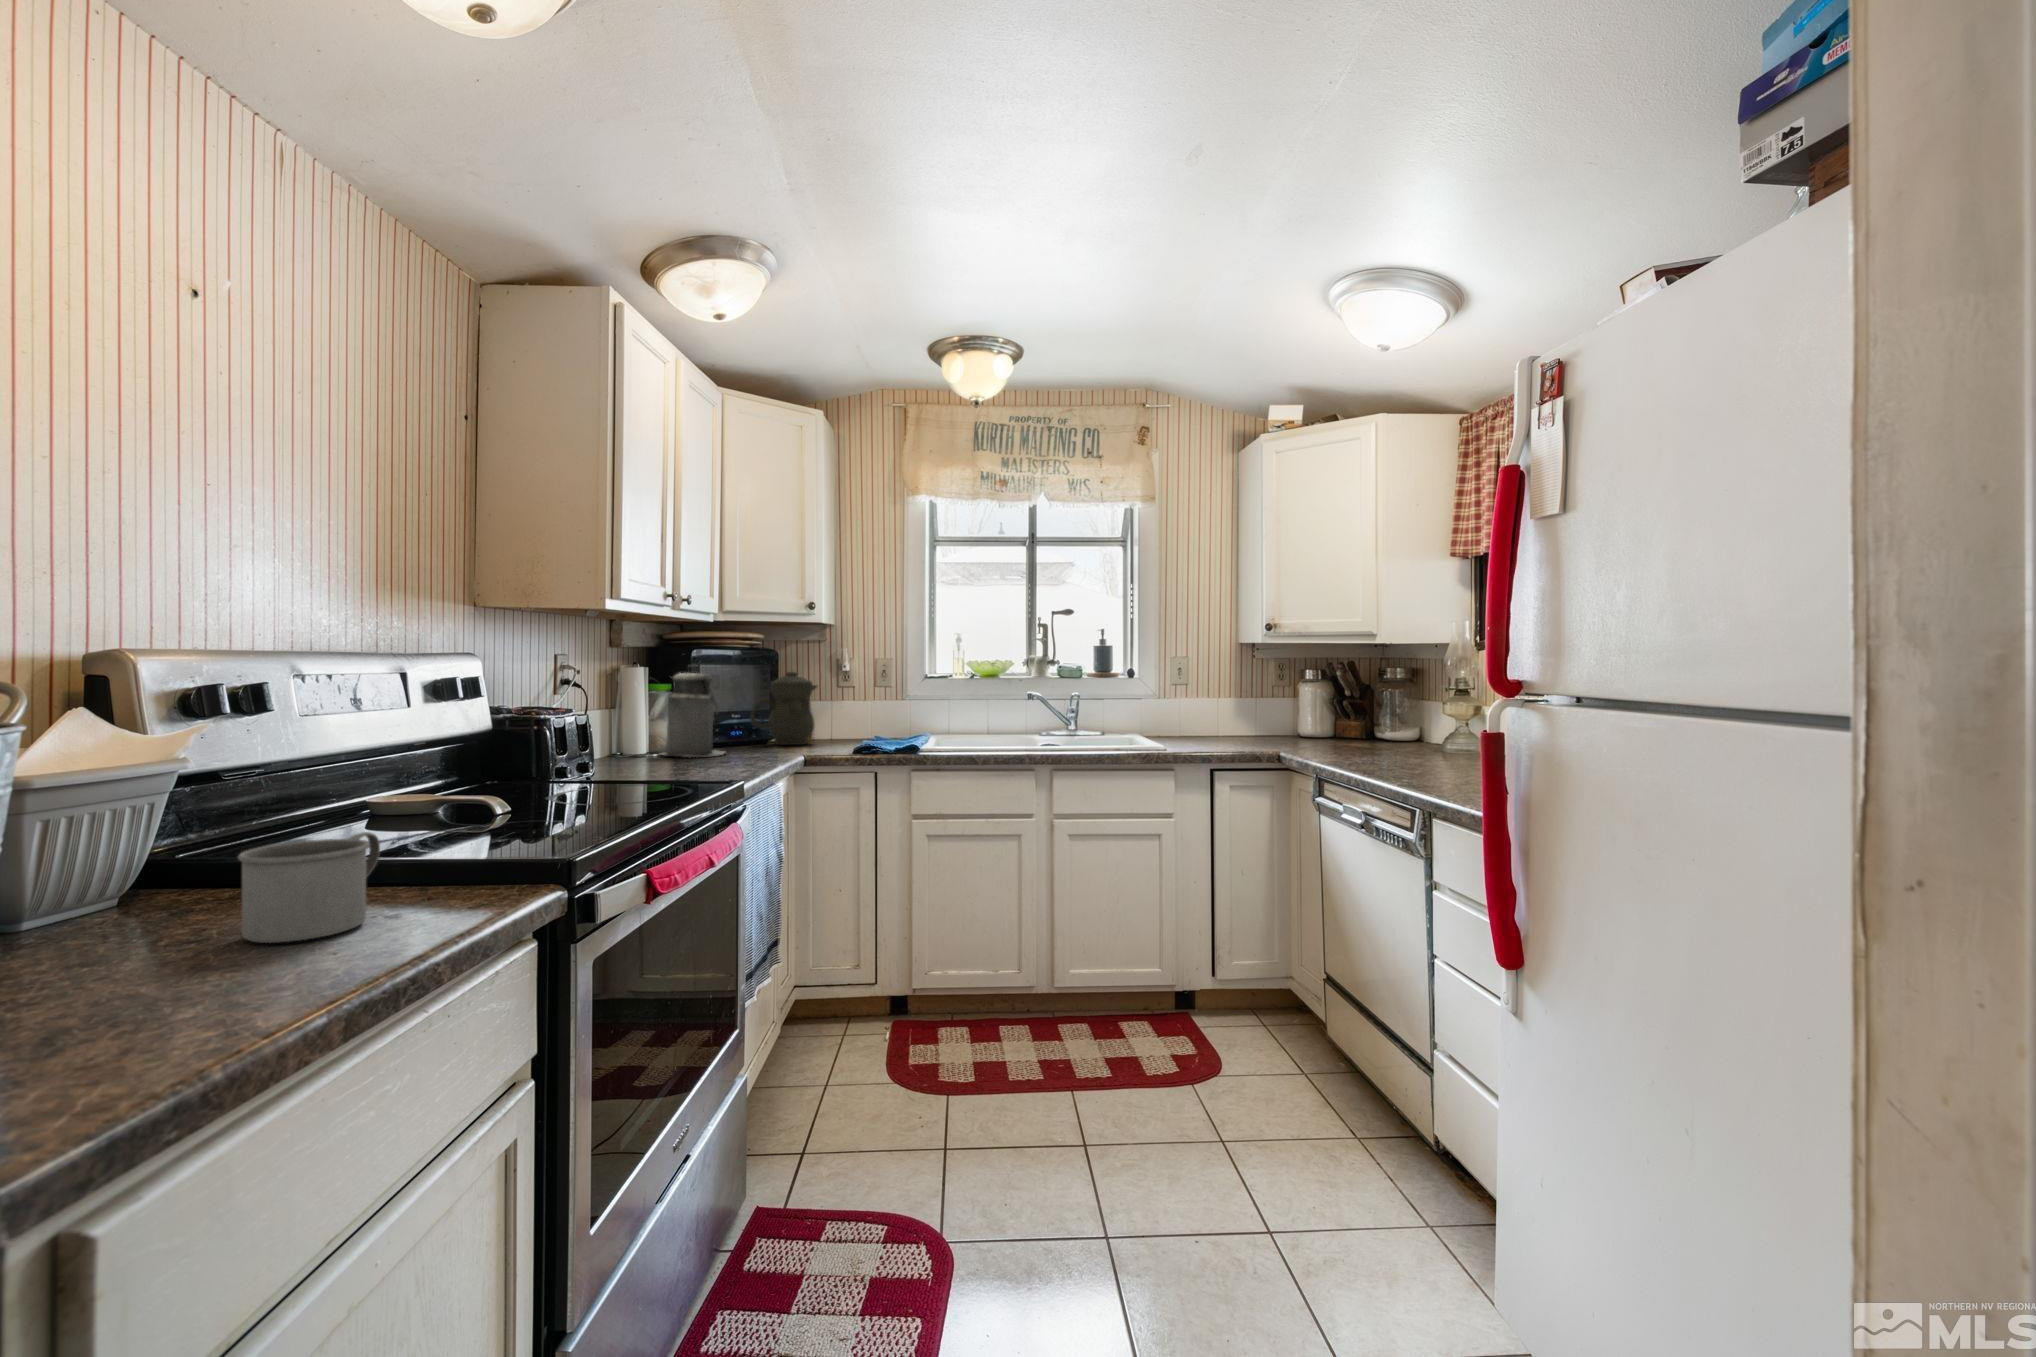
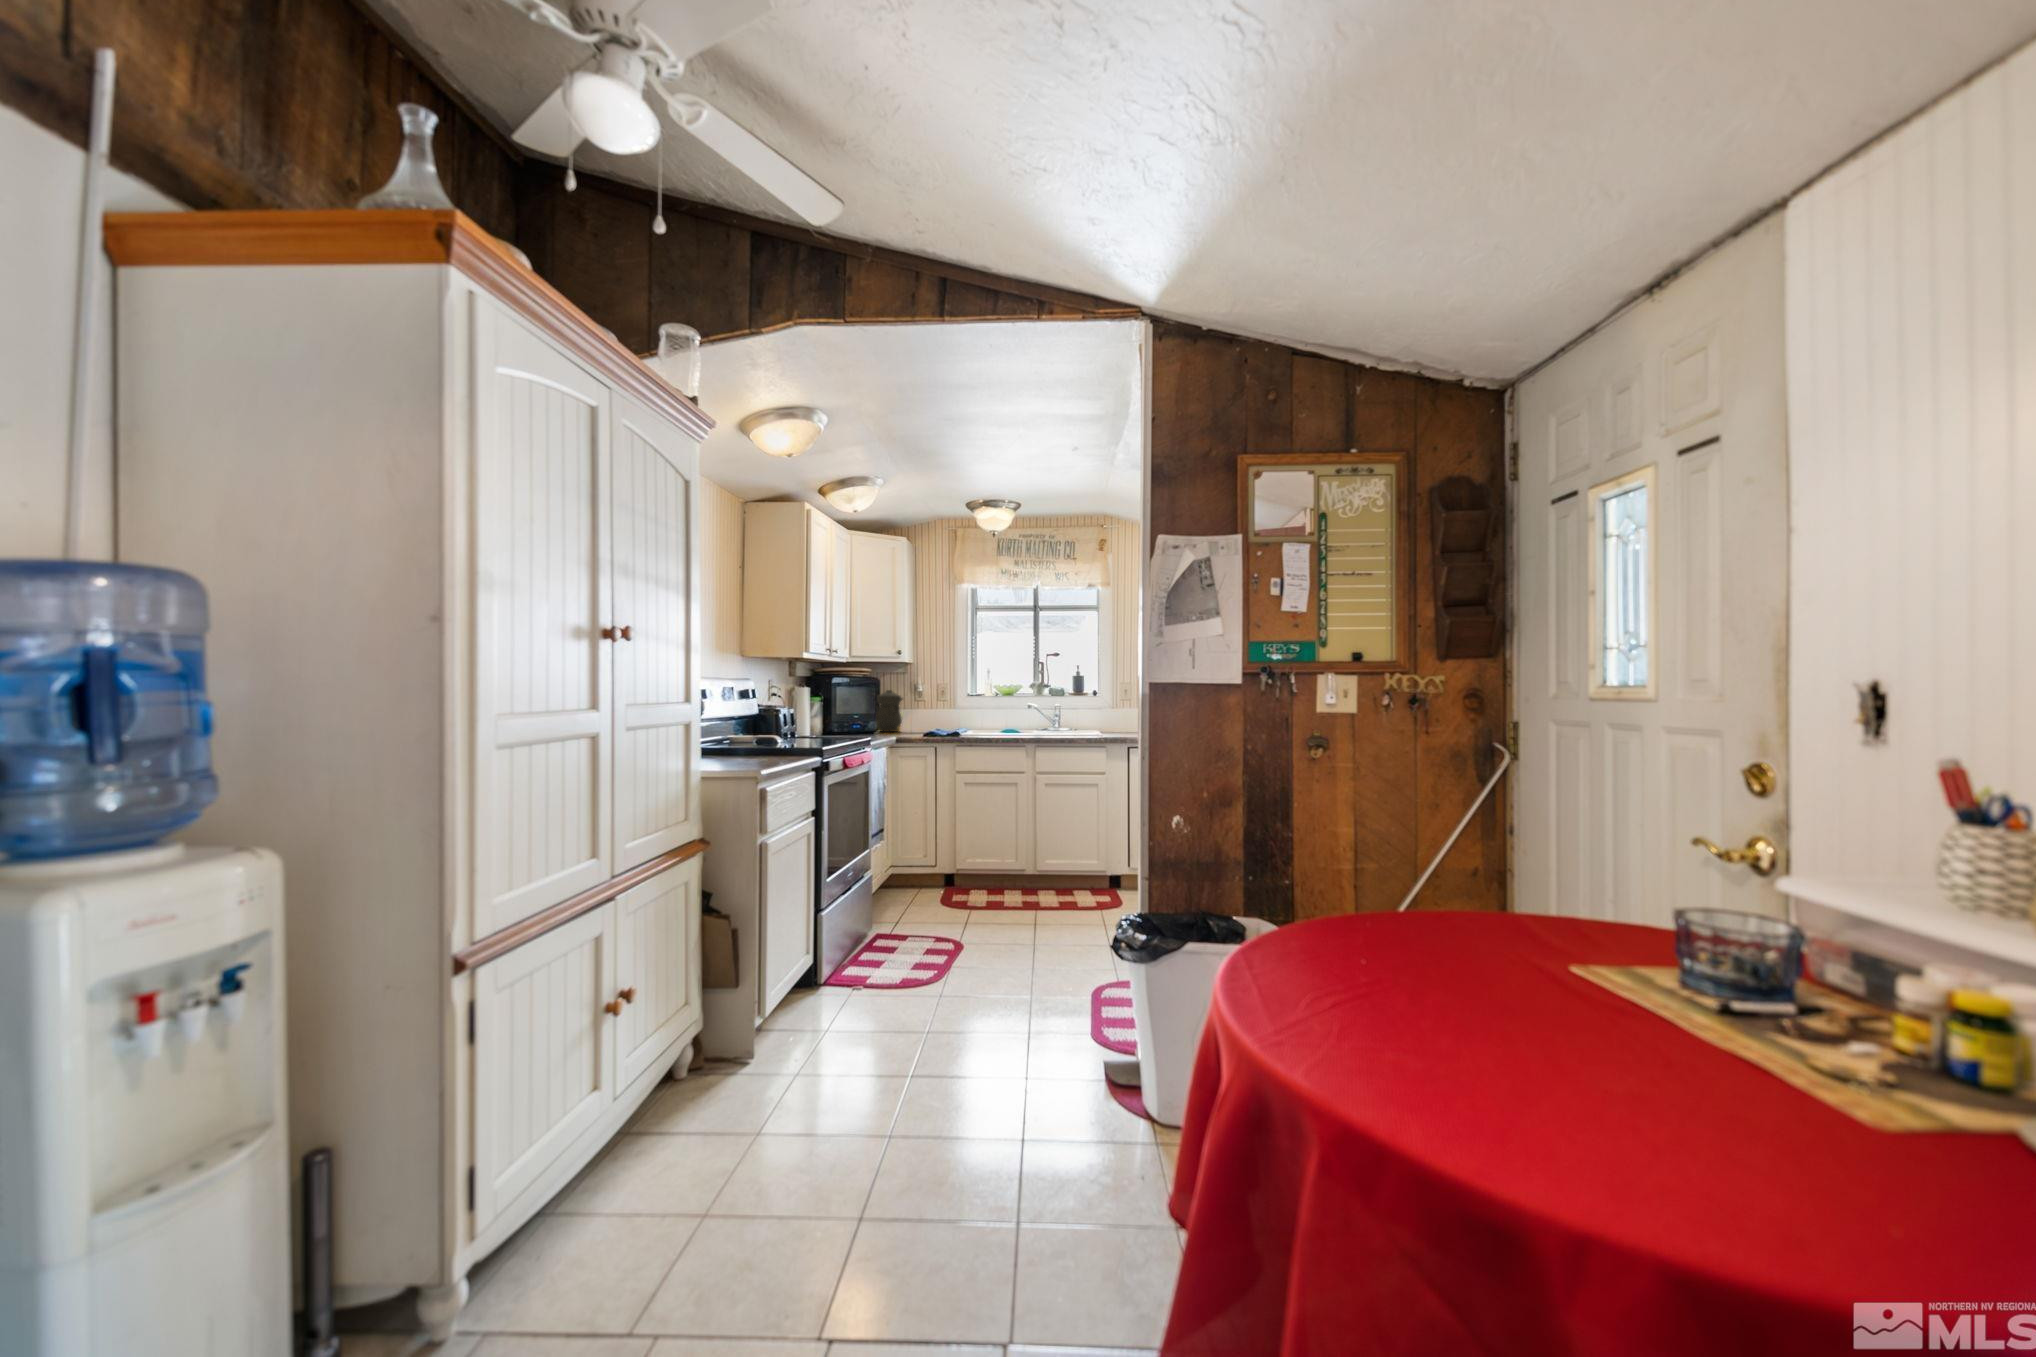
canister: present [662,666,725,757] -> none [820,686,855,734]
mug: present [238,832,380,943] -> none [745,732,776,758]

